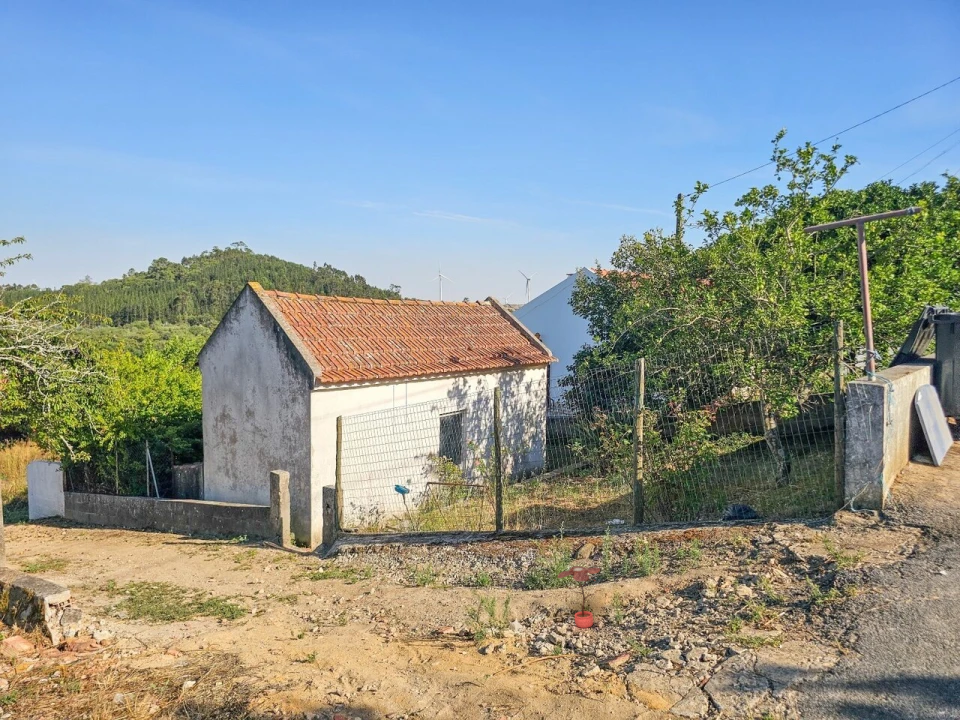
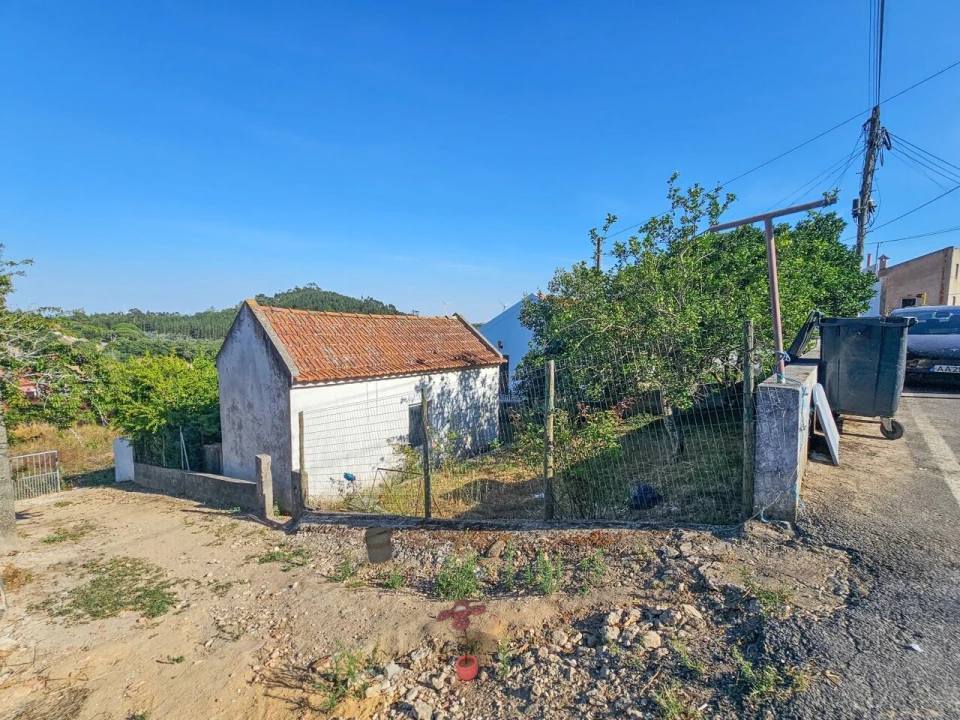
bucket: none [443,532,473,568] -> present [363,526,393,563]

